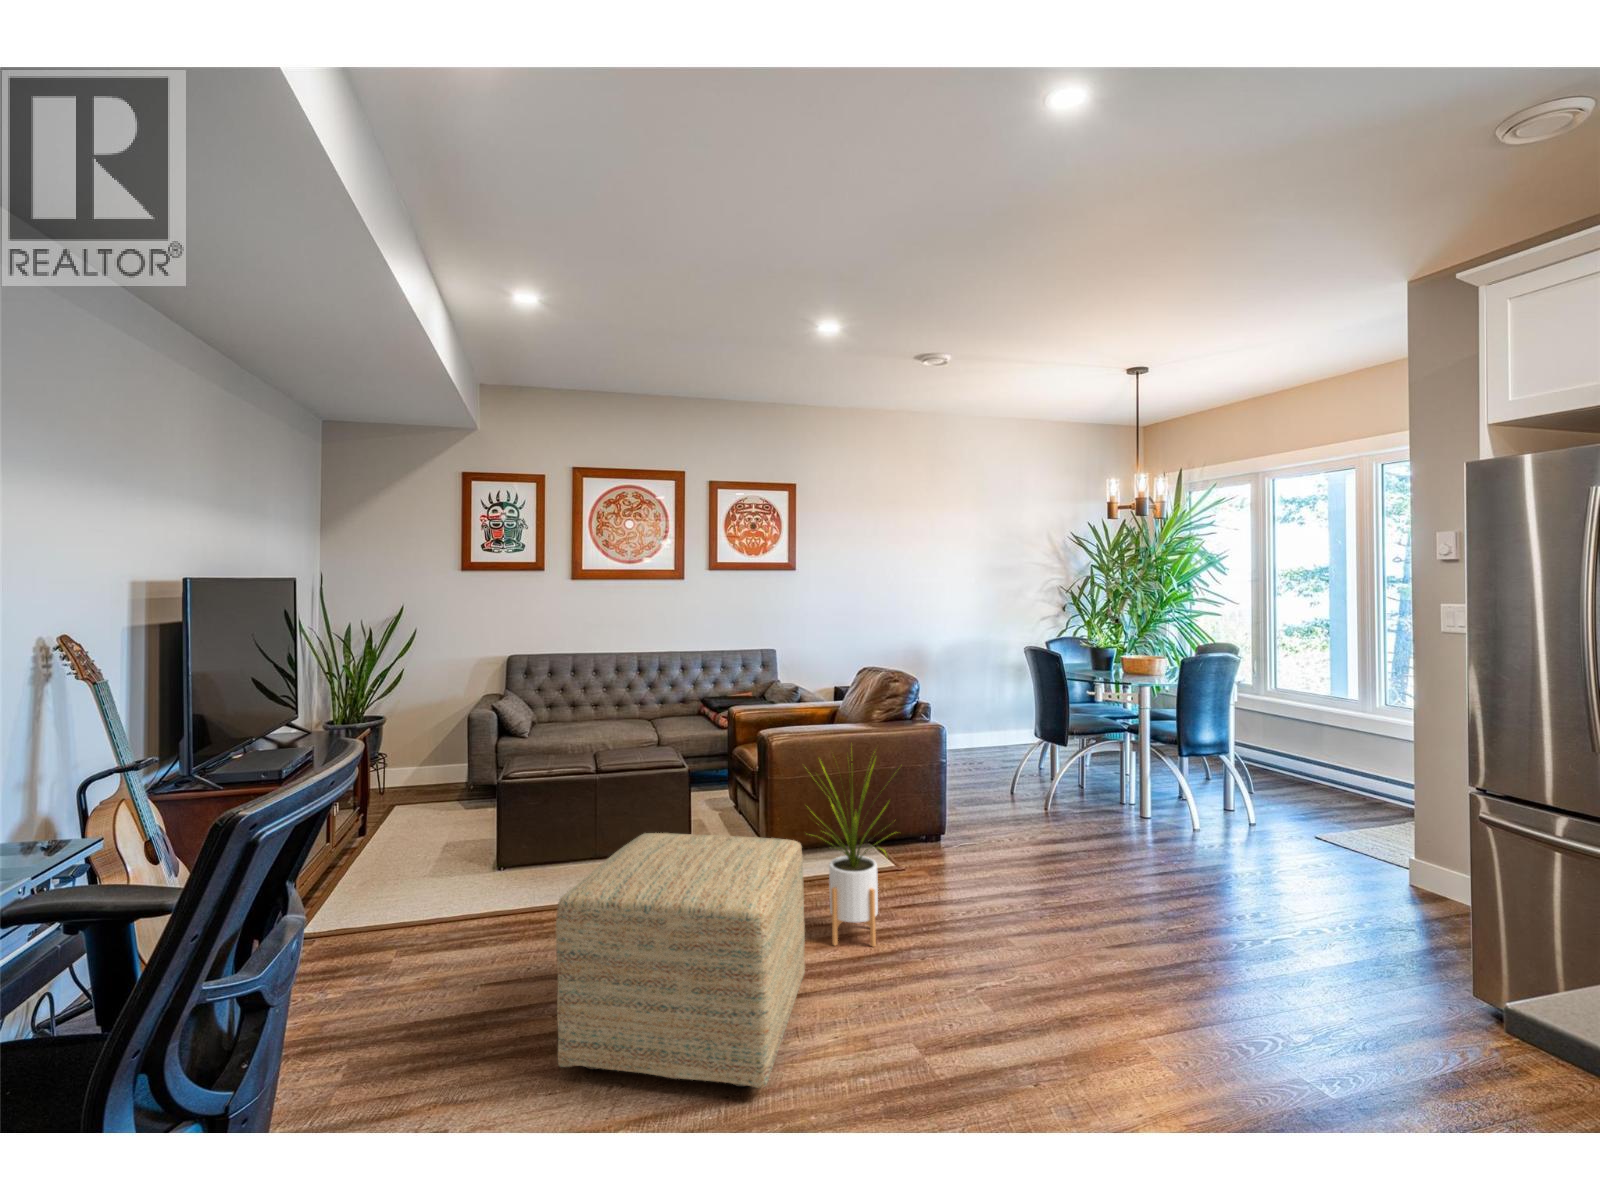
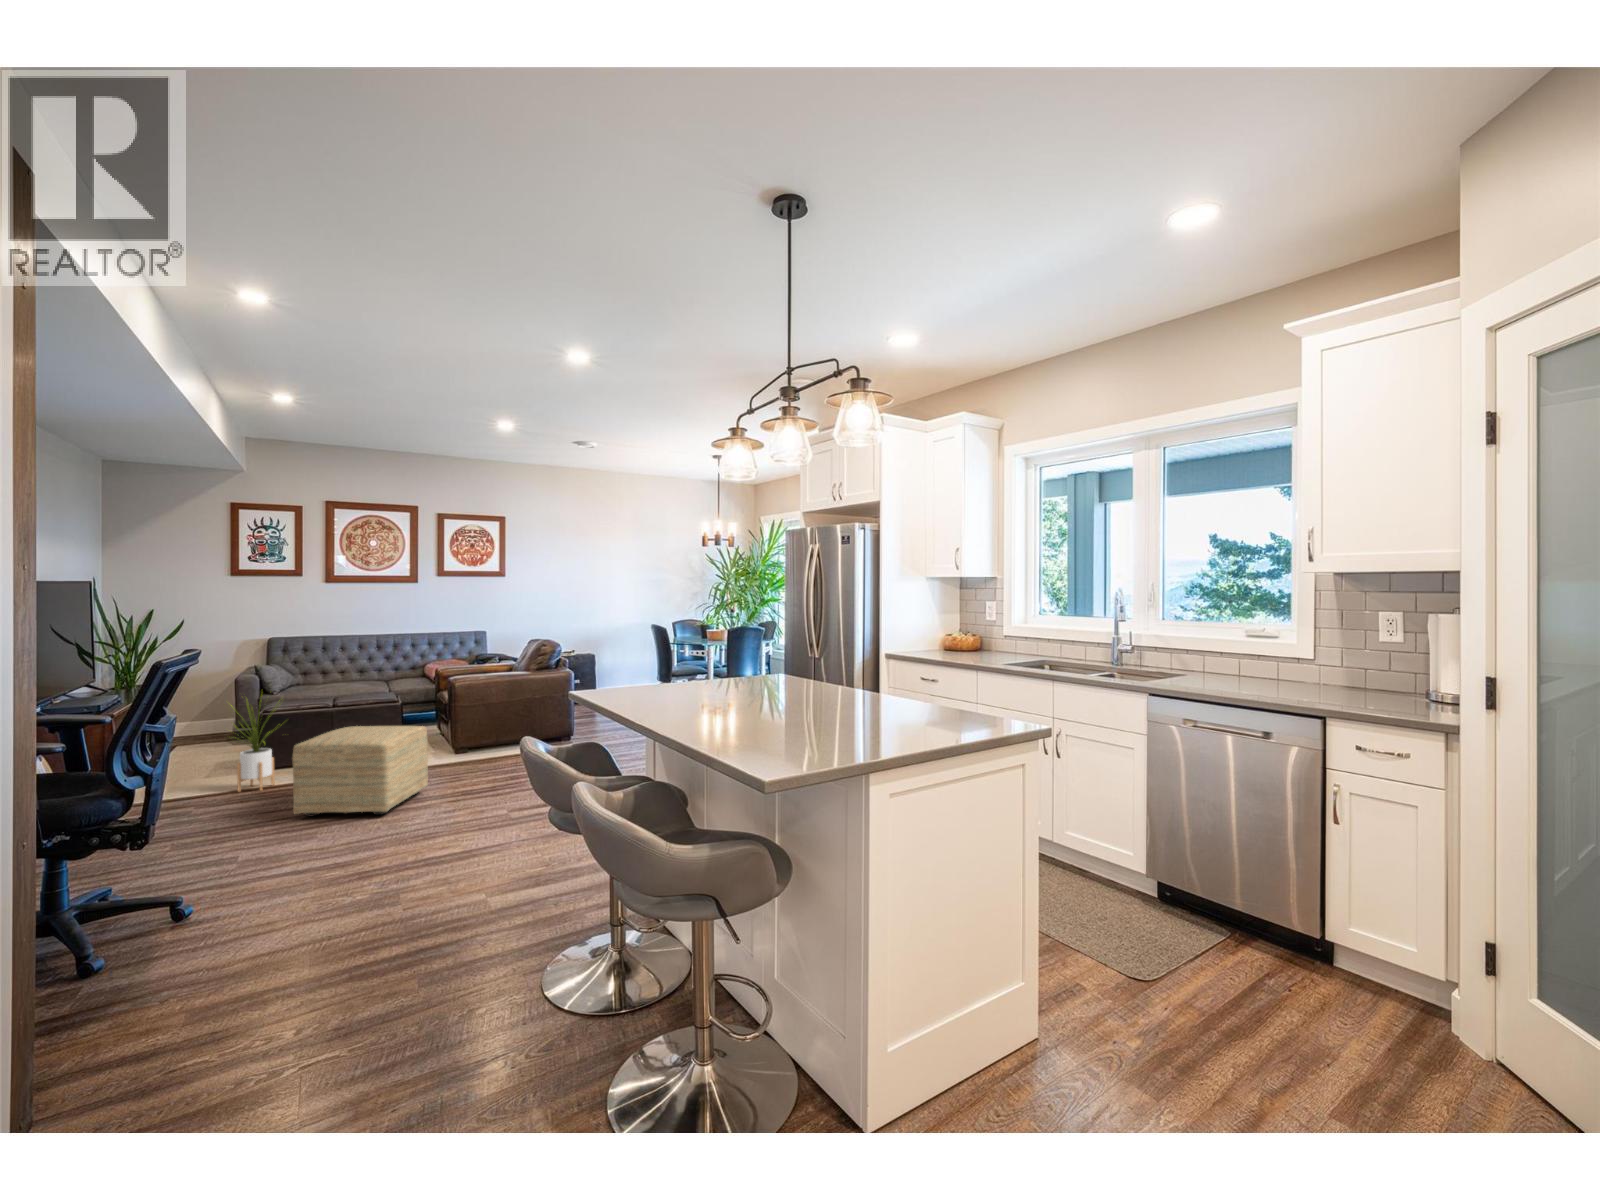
house plant: present [809,758,890,947] -> present [231,700,275,792]

